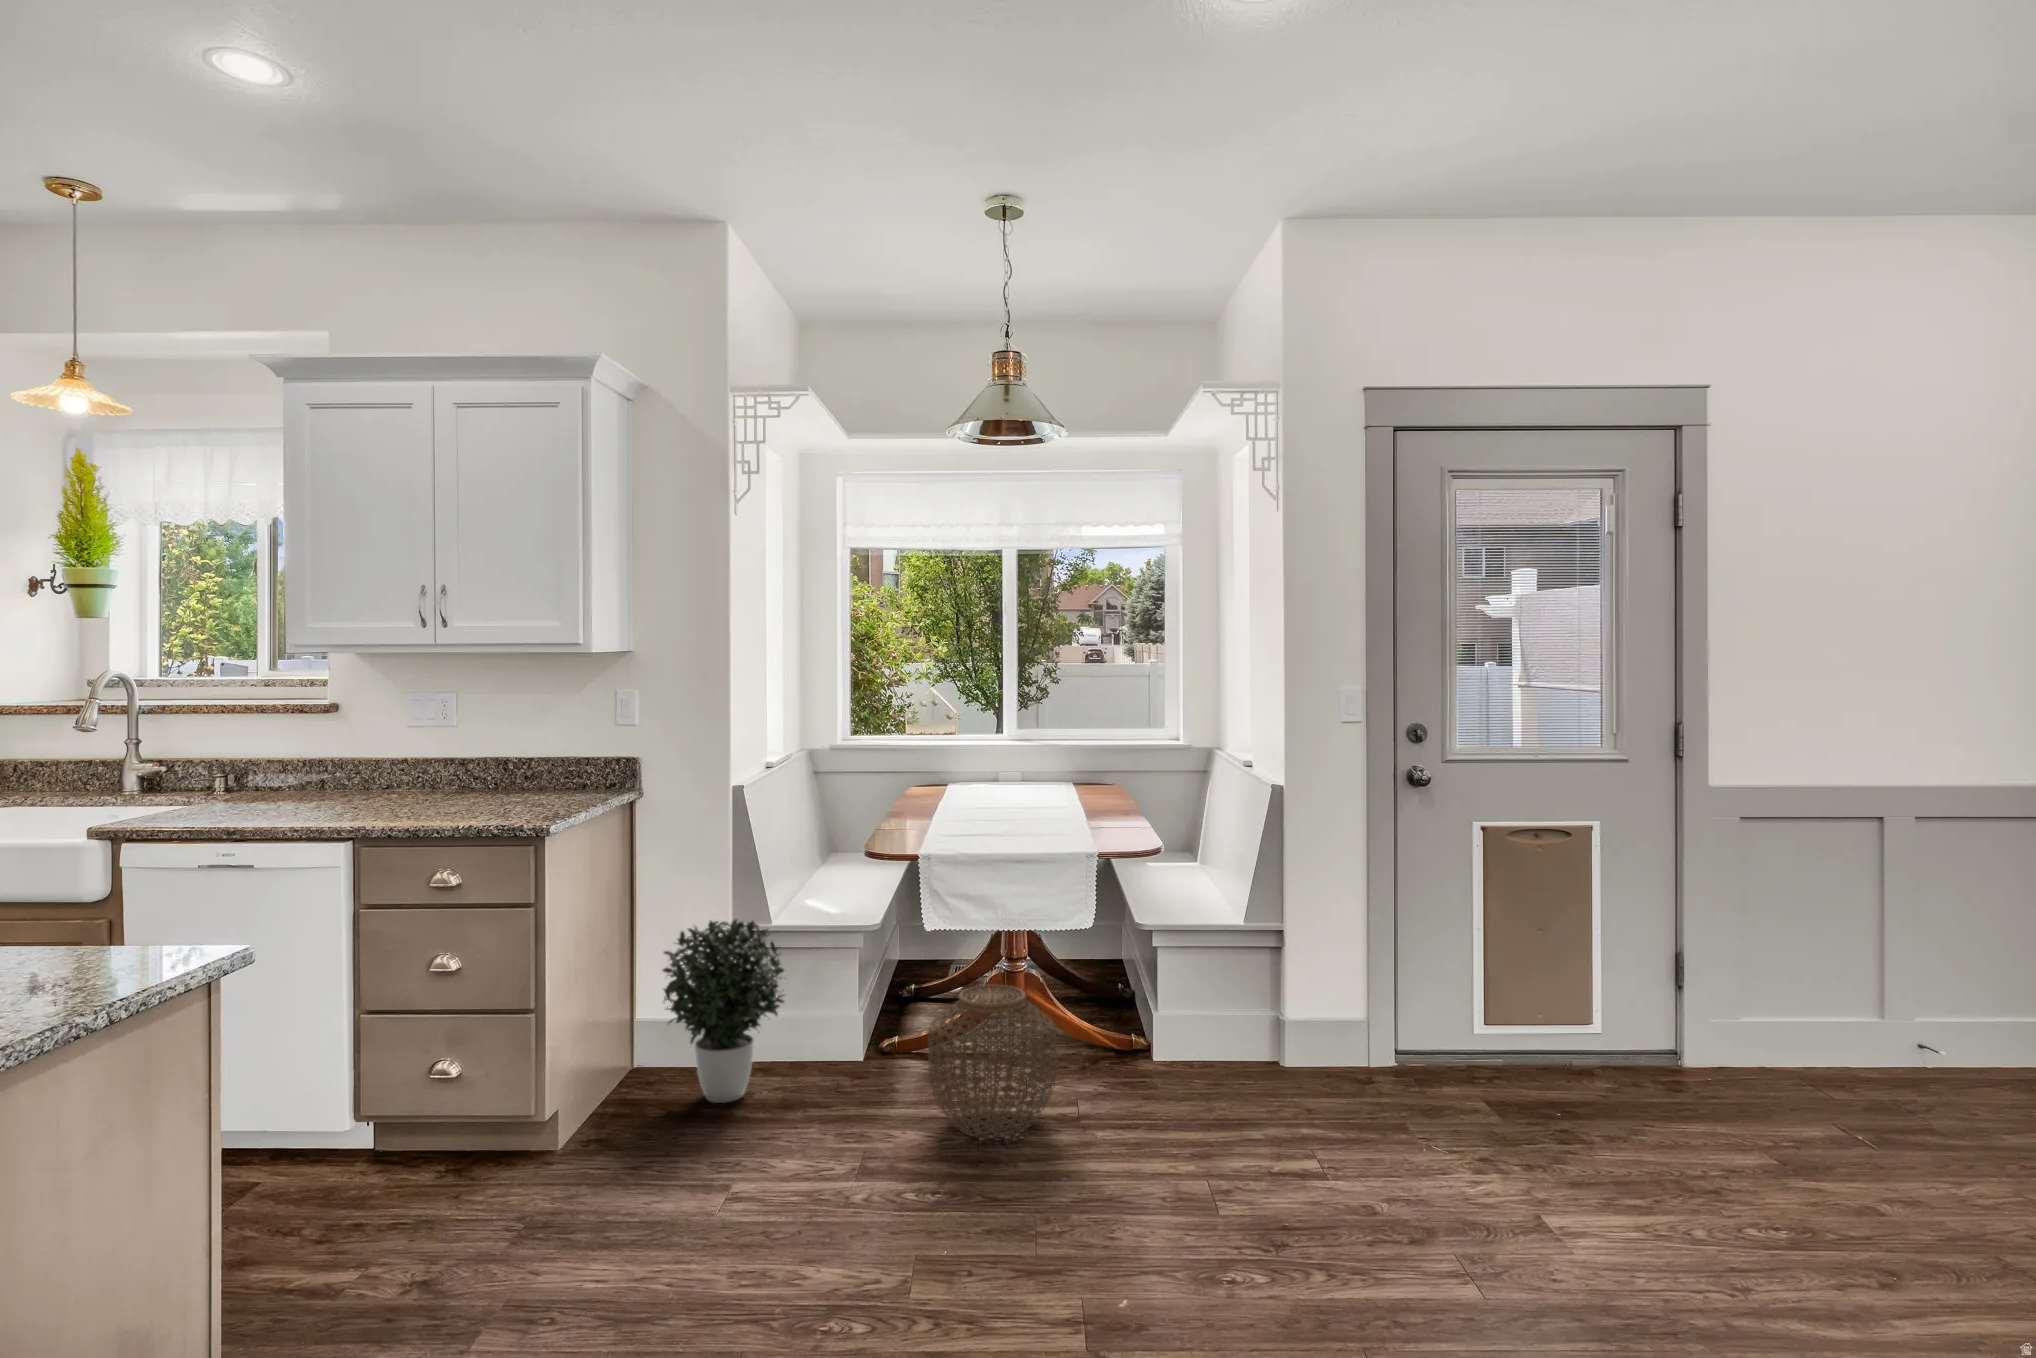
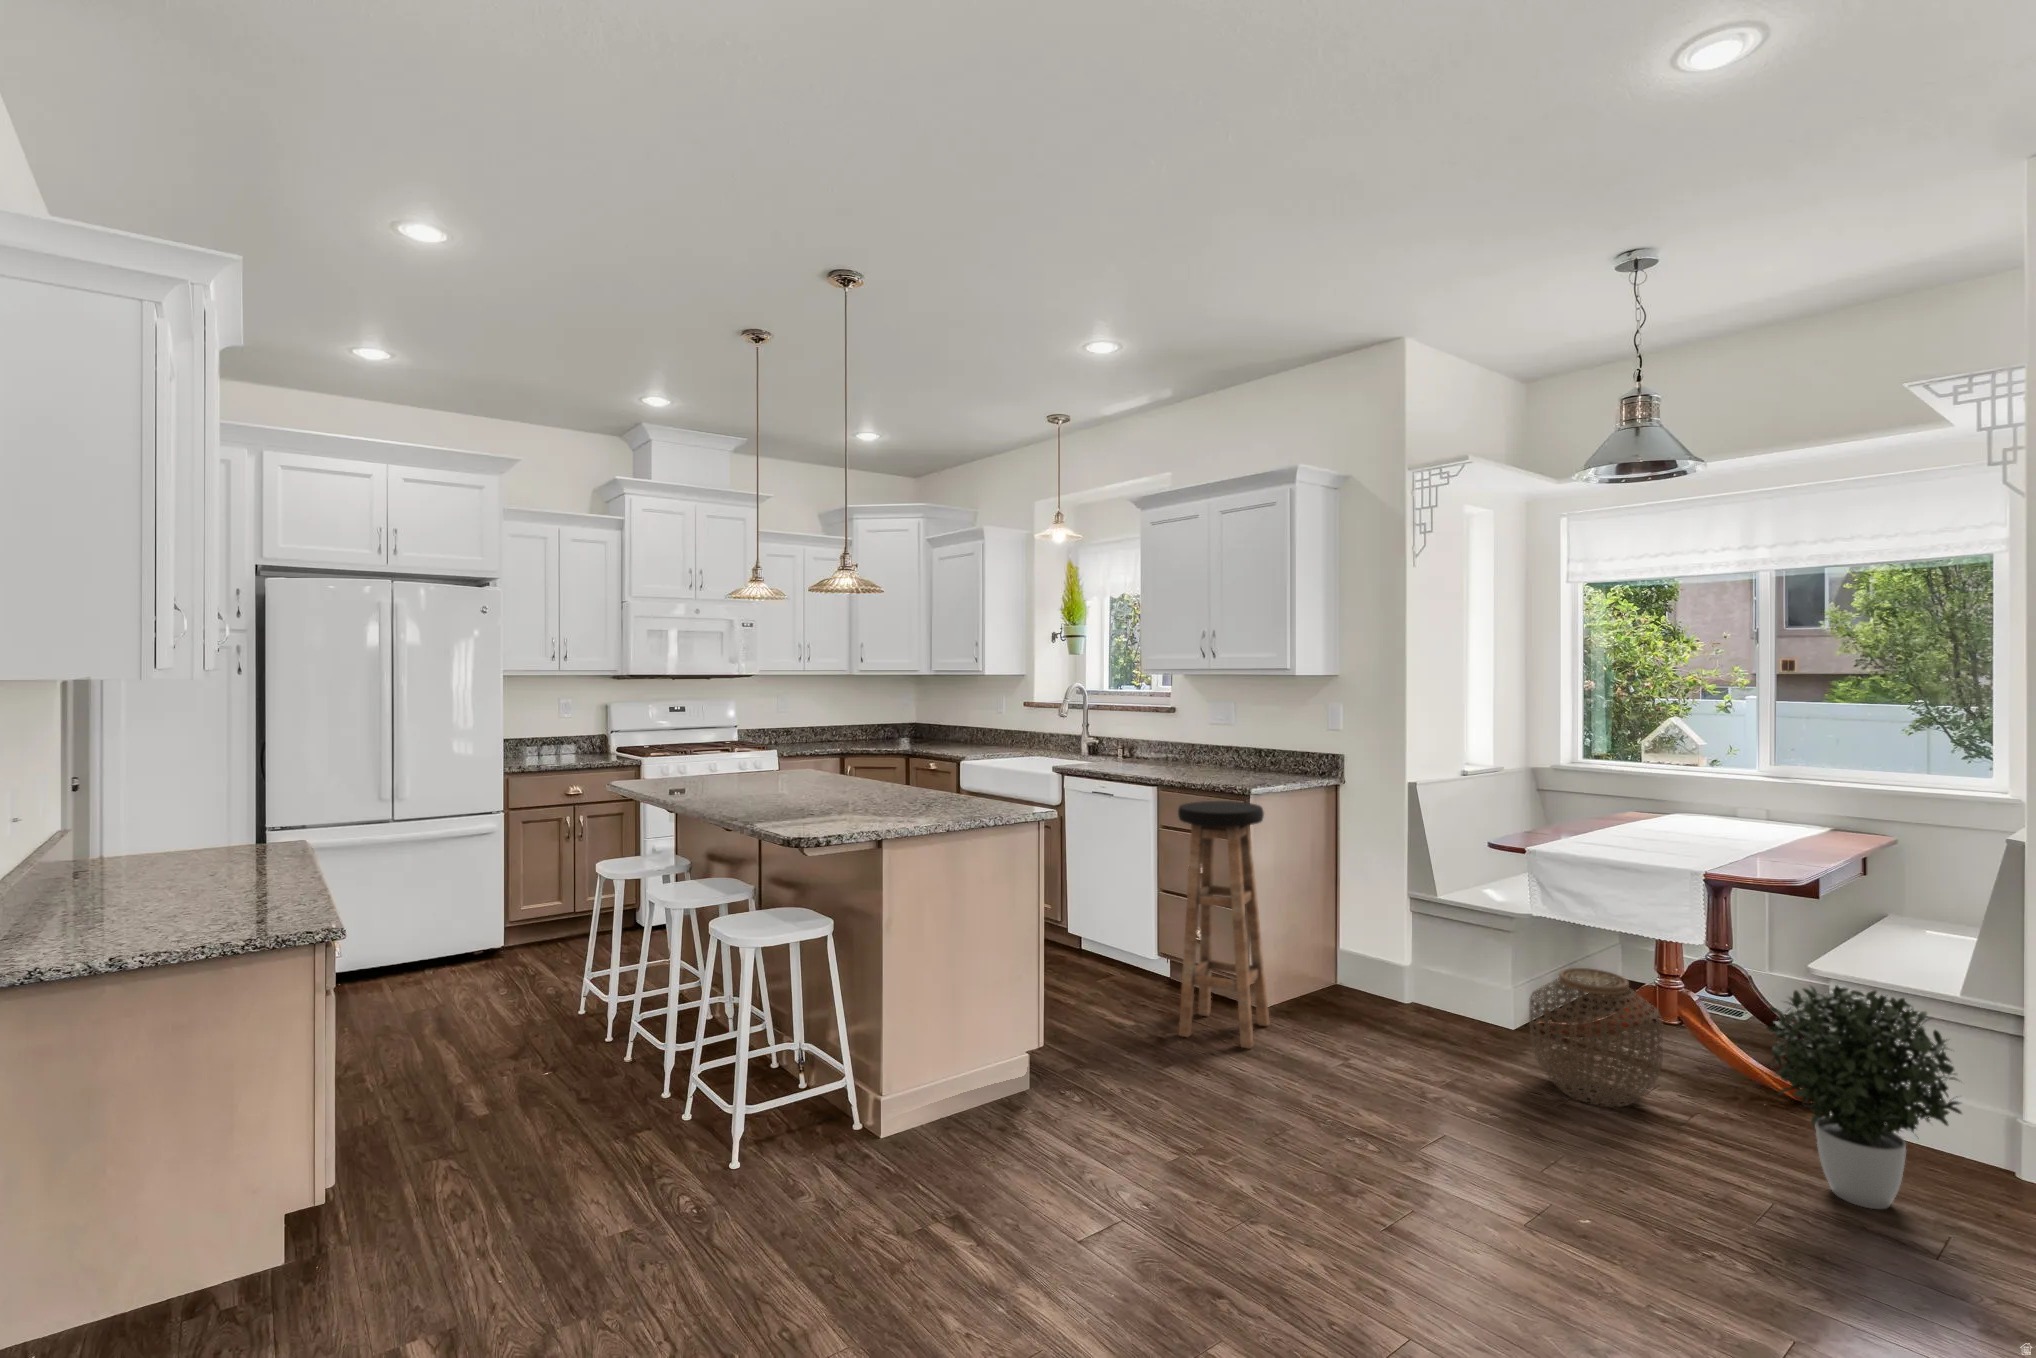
bar stool: none [454,842,596,1236] -> present [1178,801,1269,1049]
potted plant: present [663,920,784,1103] -> present [1766,986,1962,1209]

